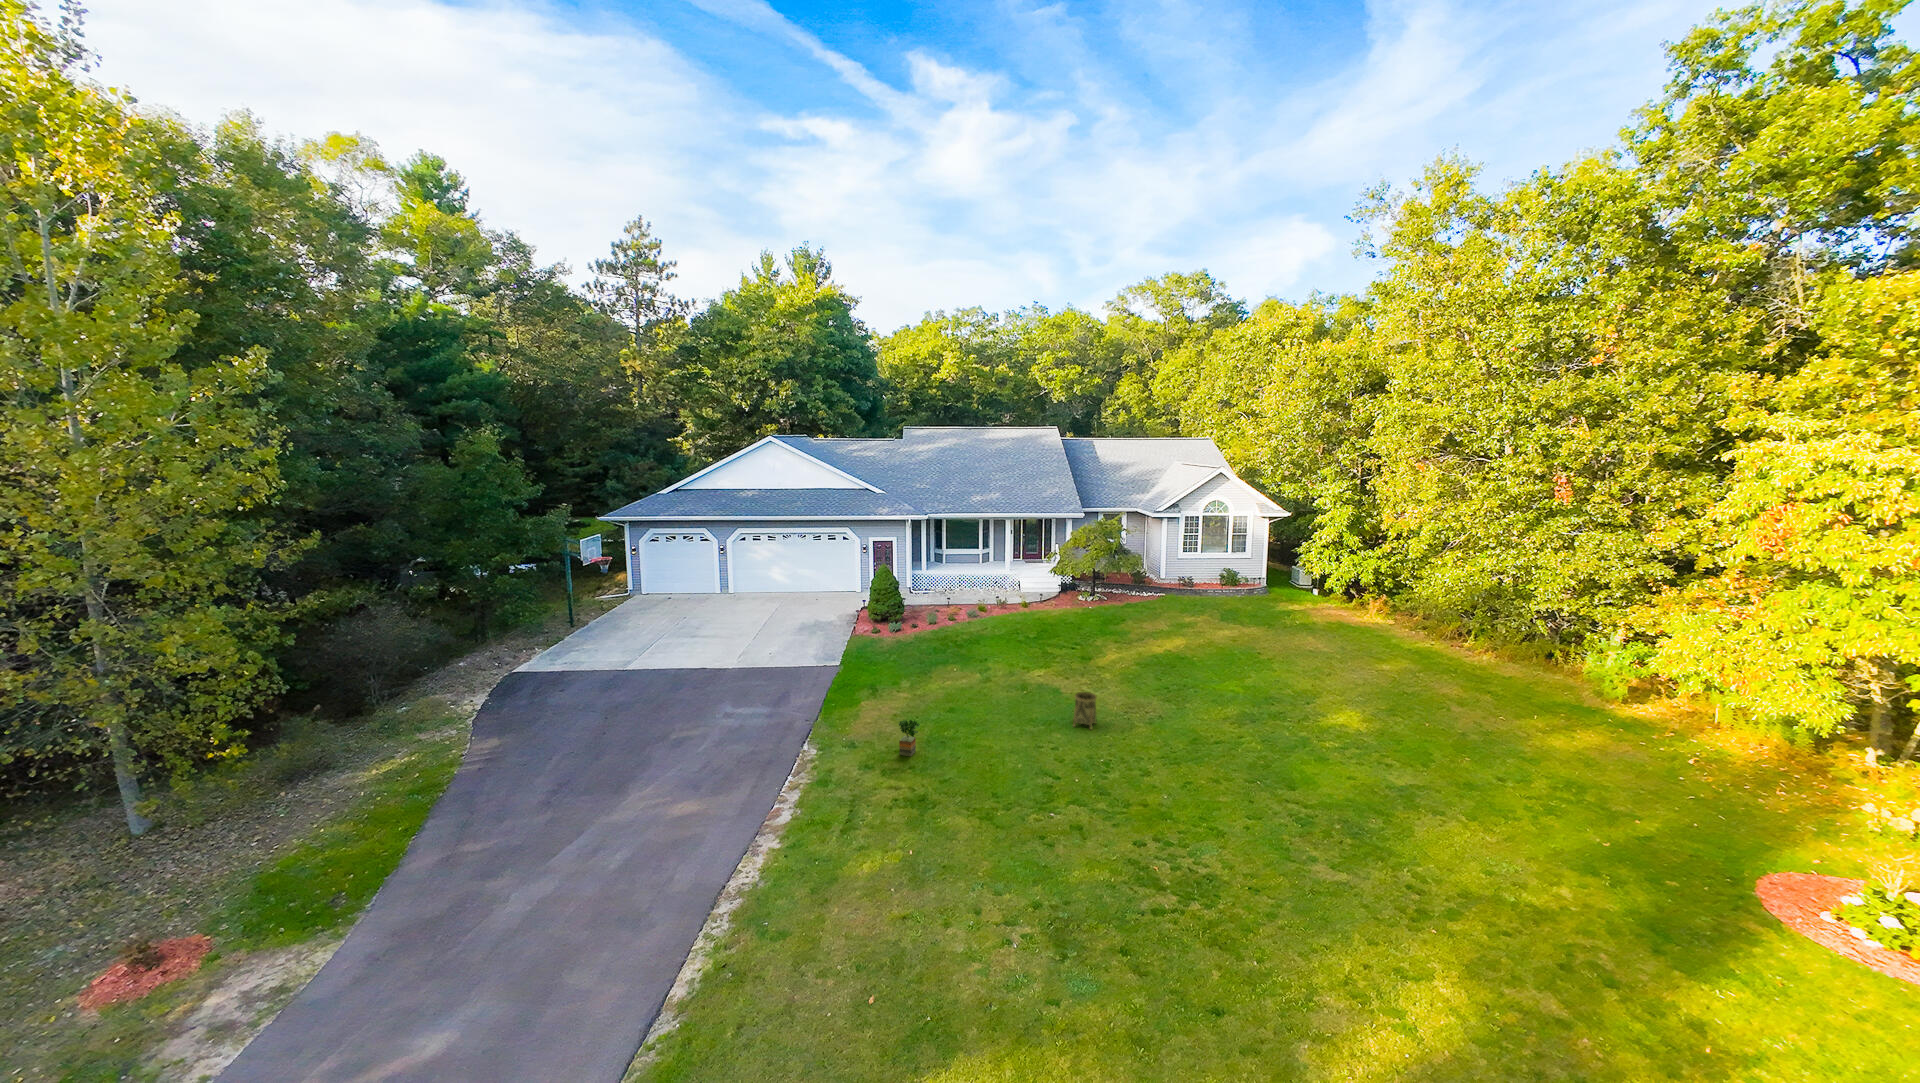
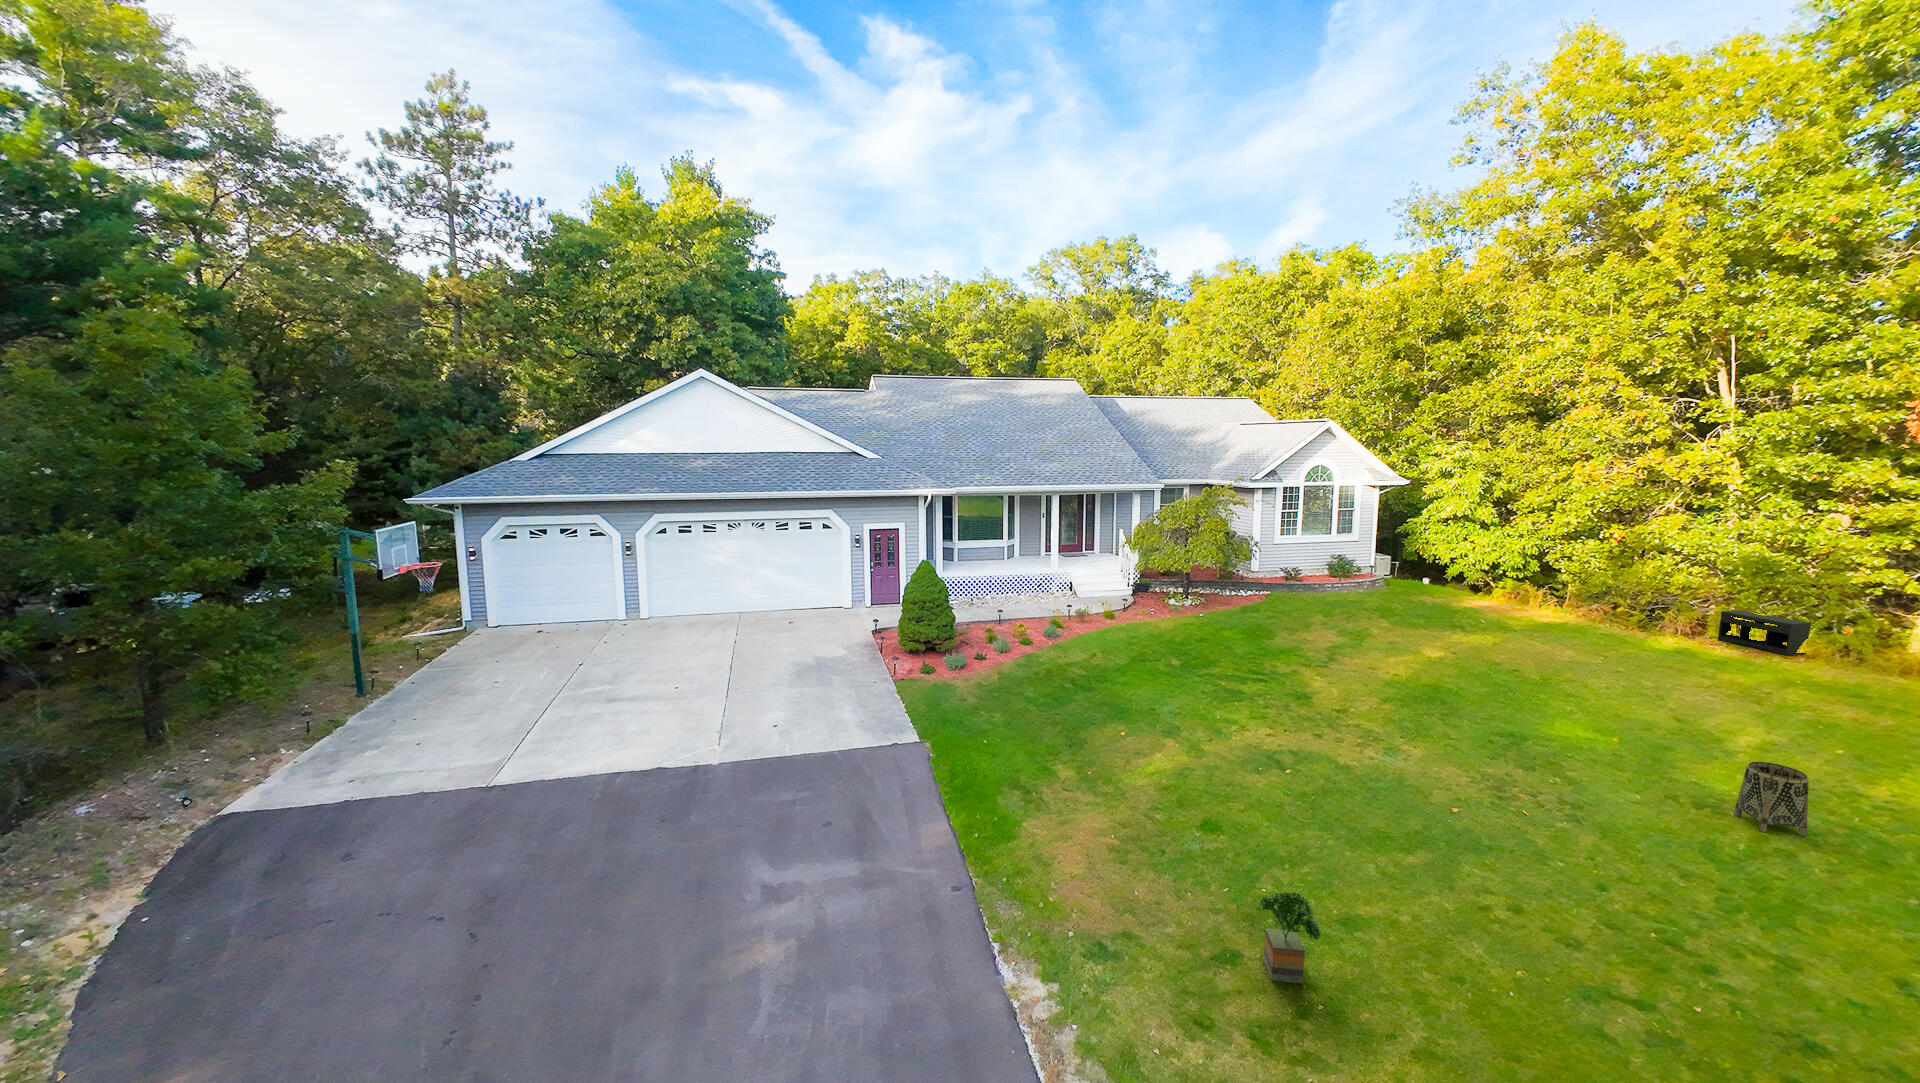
bench: none [1443,622,1493,656] -> present [1718,610,1811,655]
basket: present [1073,692,1097,729] -> present [1734,762,1809,836]

